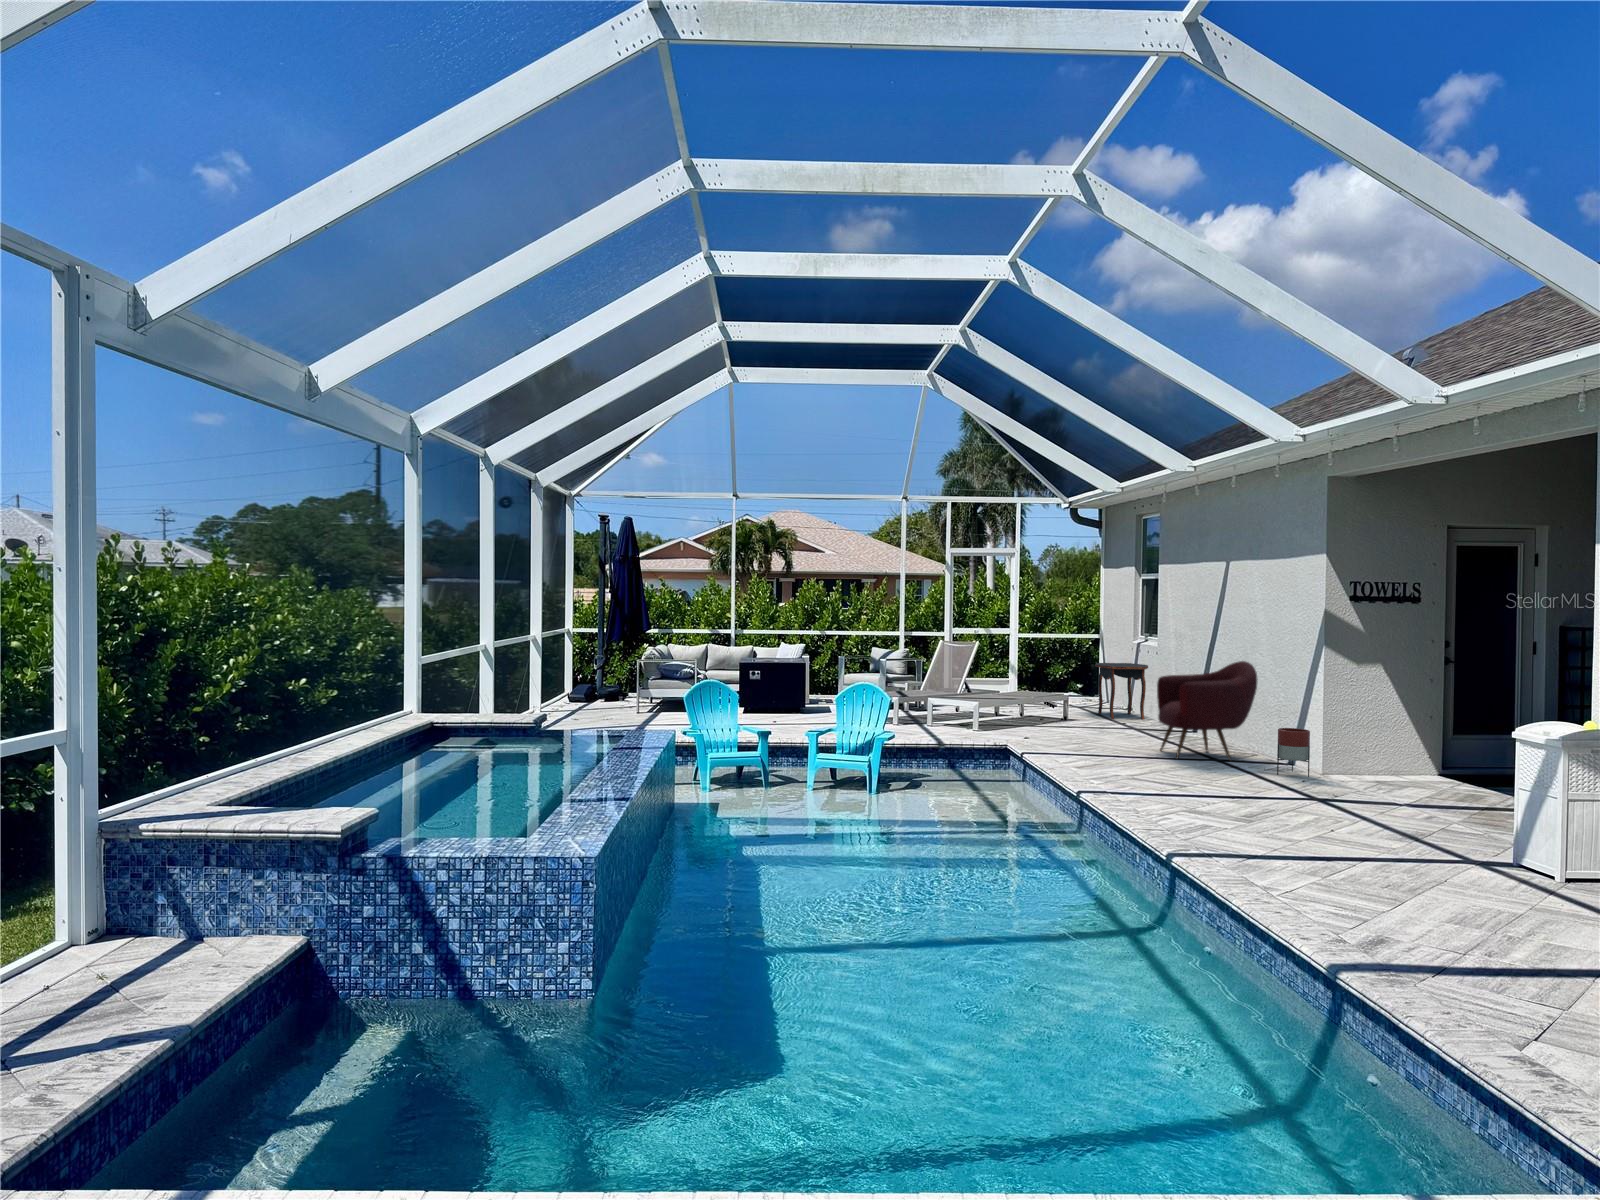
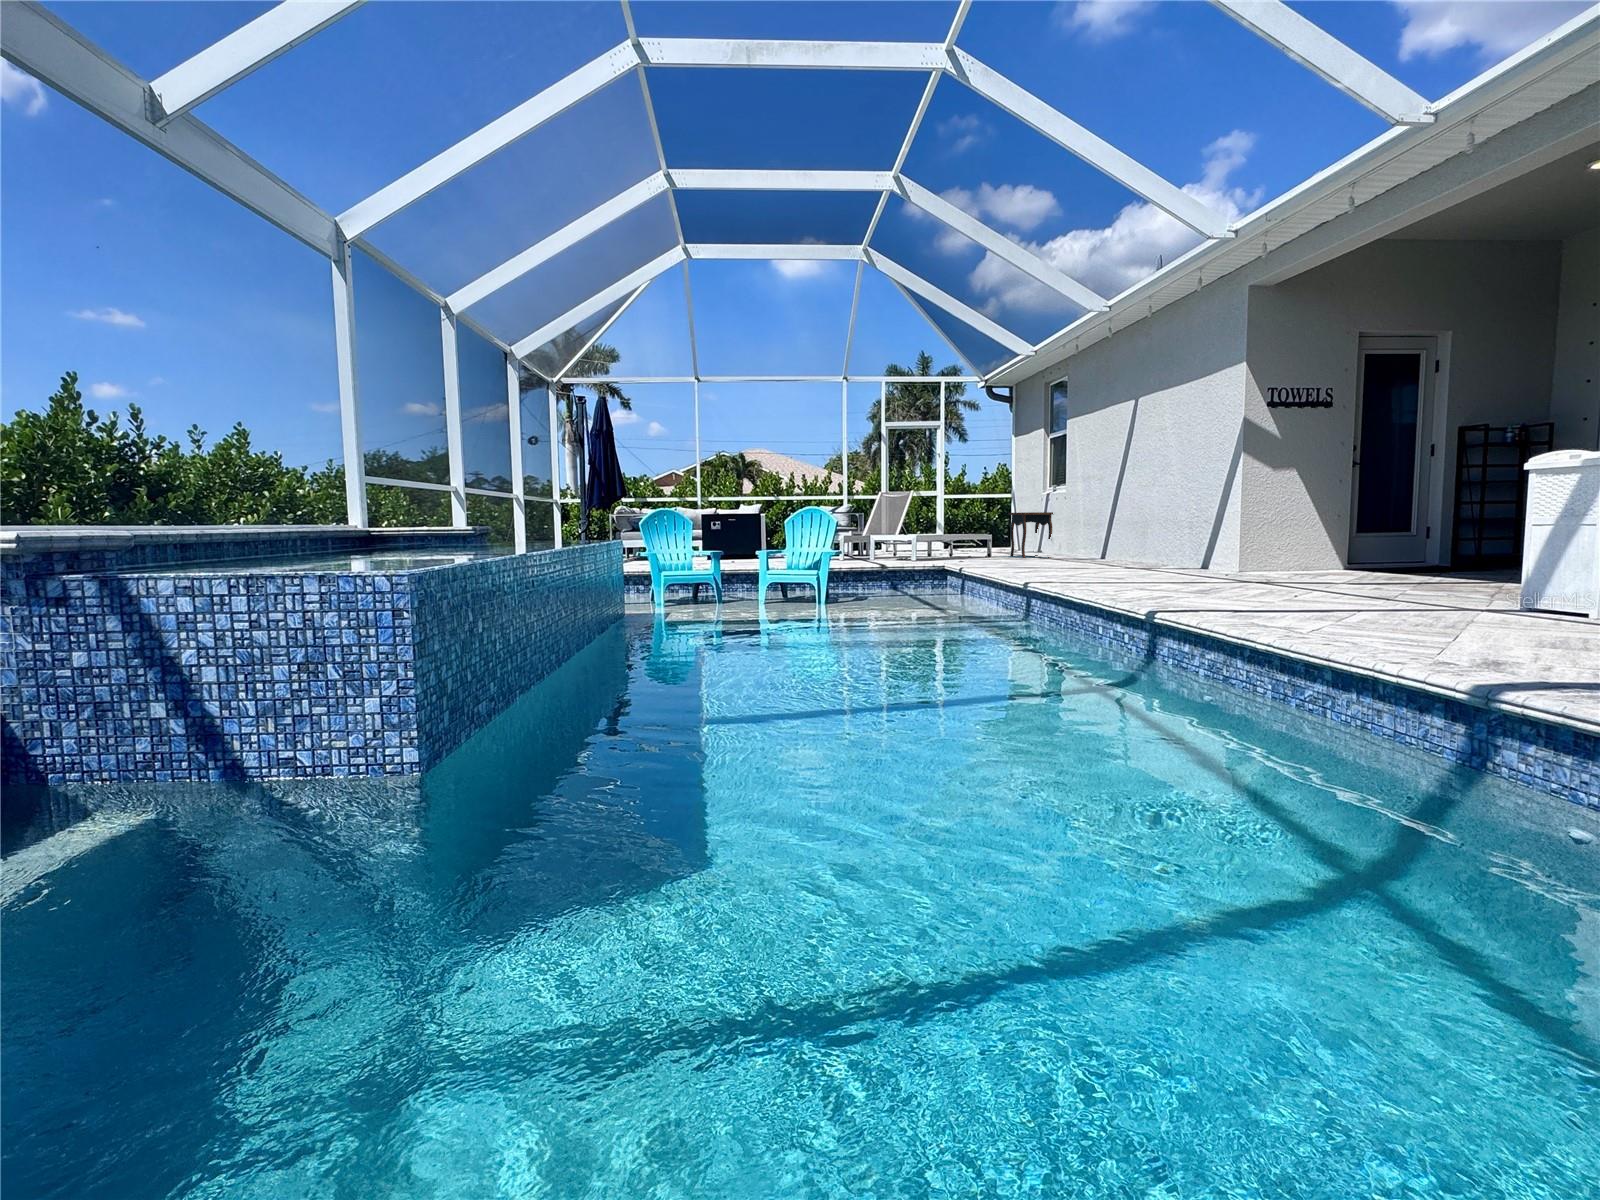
armchair: present [1157,661,1258,761] -> none [1075,481,1170,570]
planter: present [1277,728,1310,777] -> none [1195,532,1228,575]

